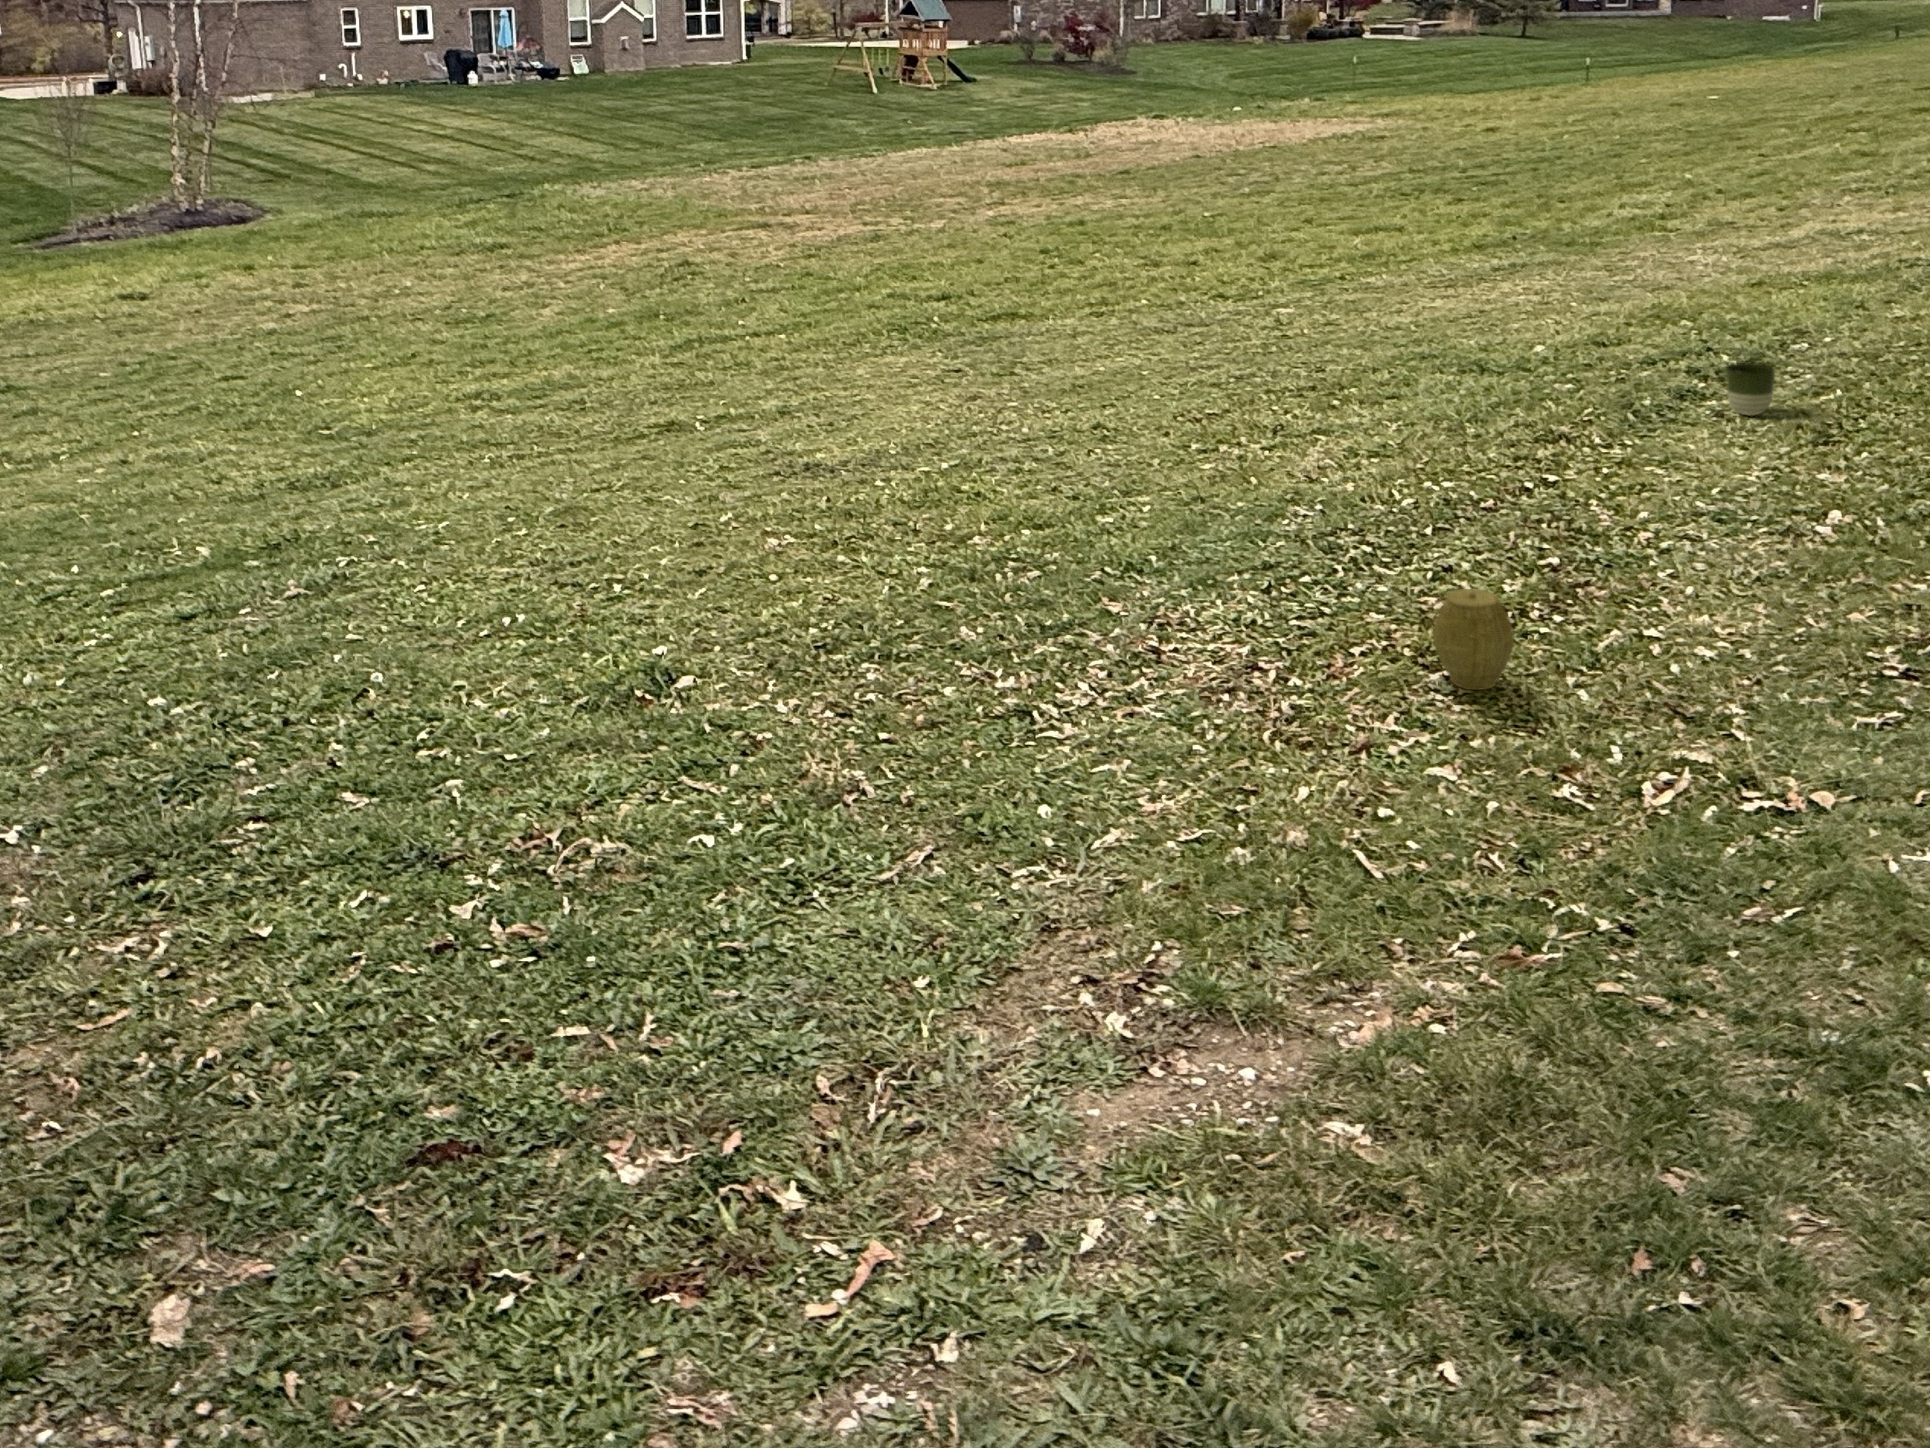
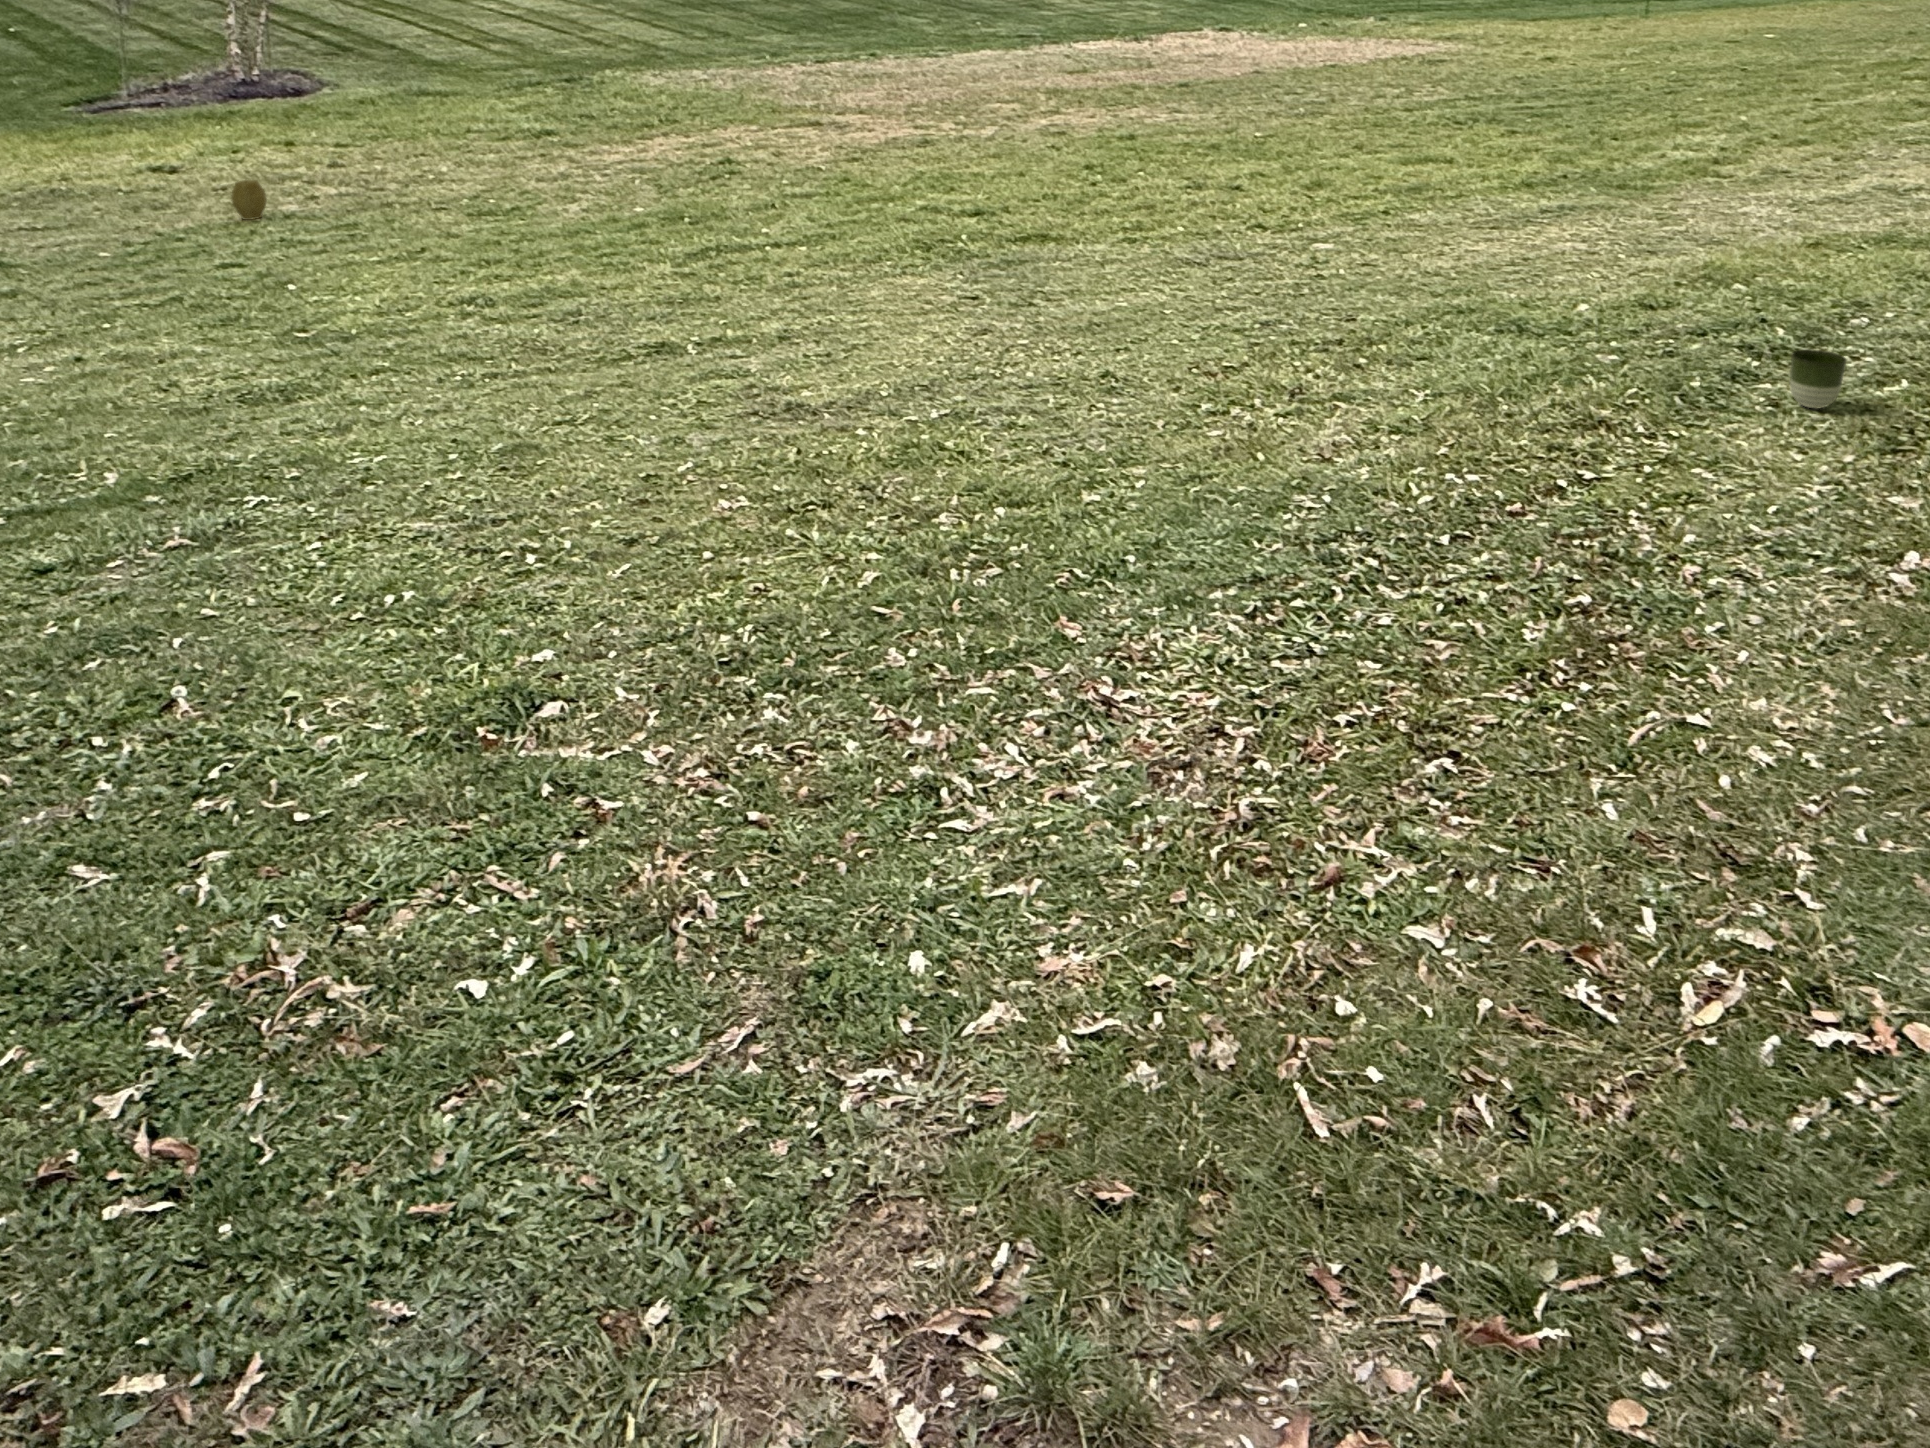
woven basket: present [1433,589,1514,690] -> present [231,180,267,220]

